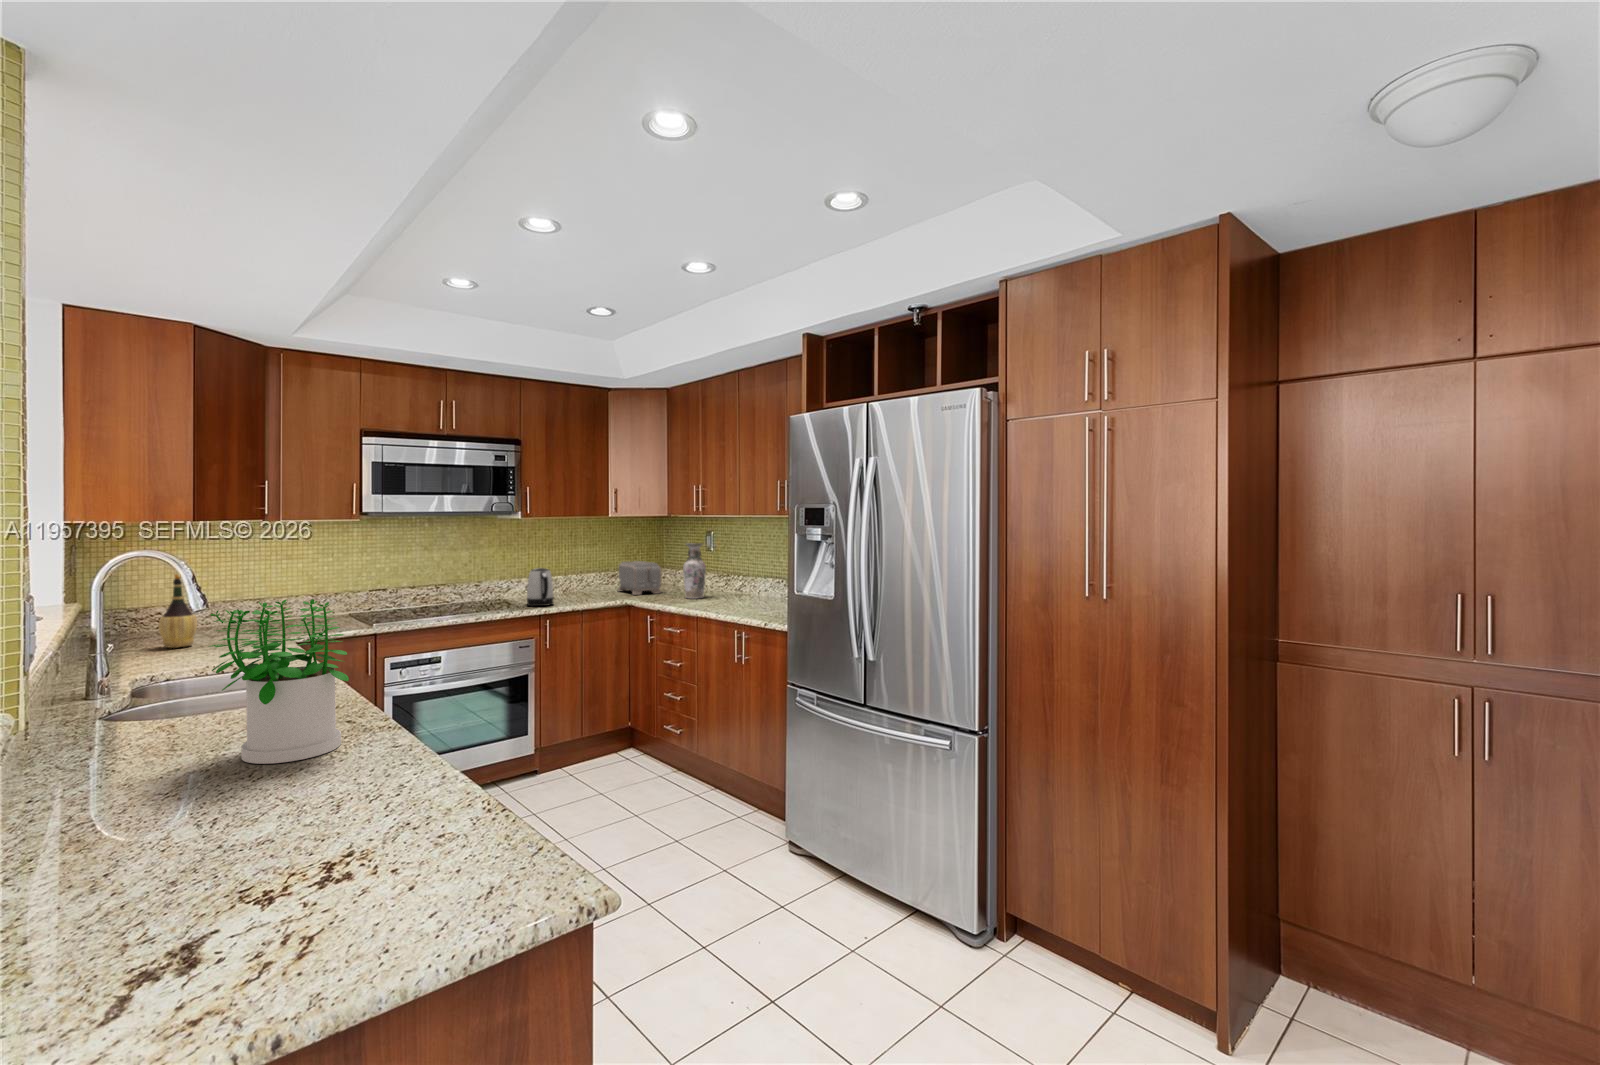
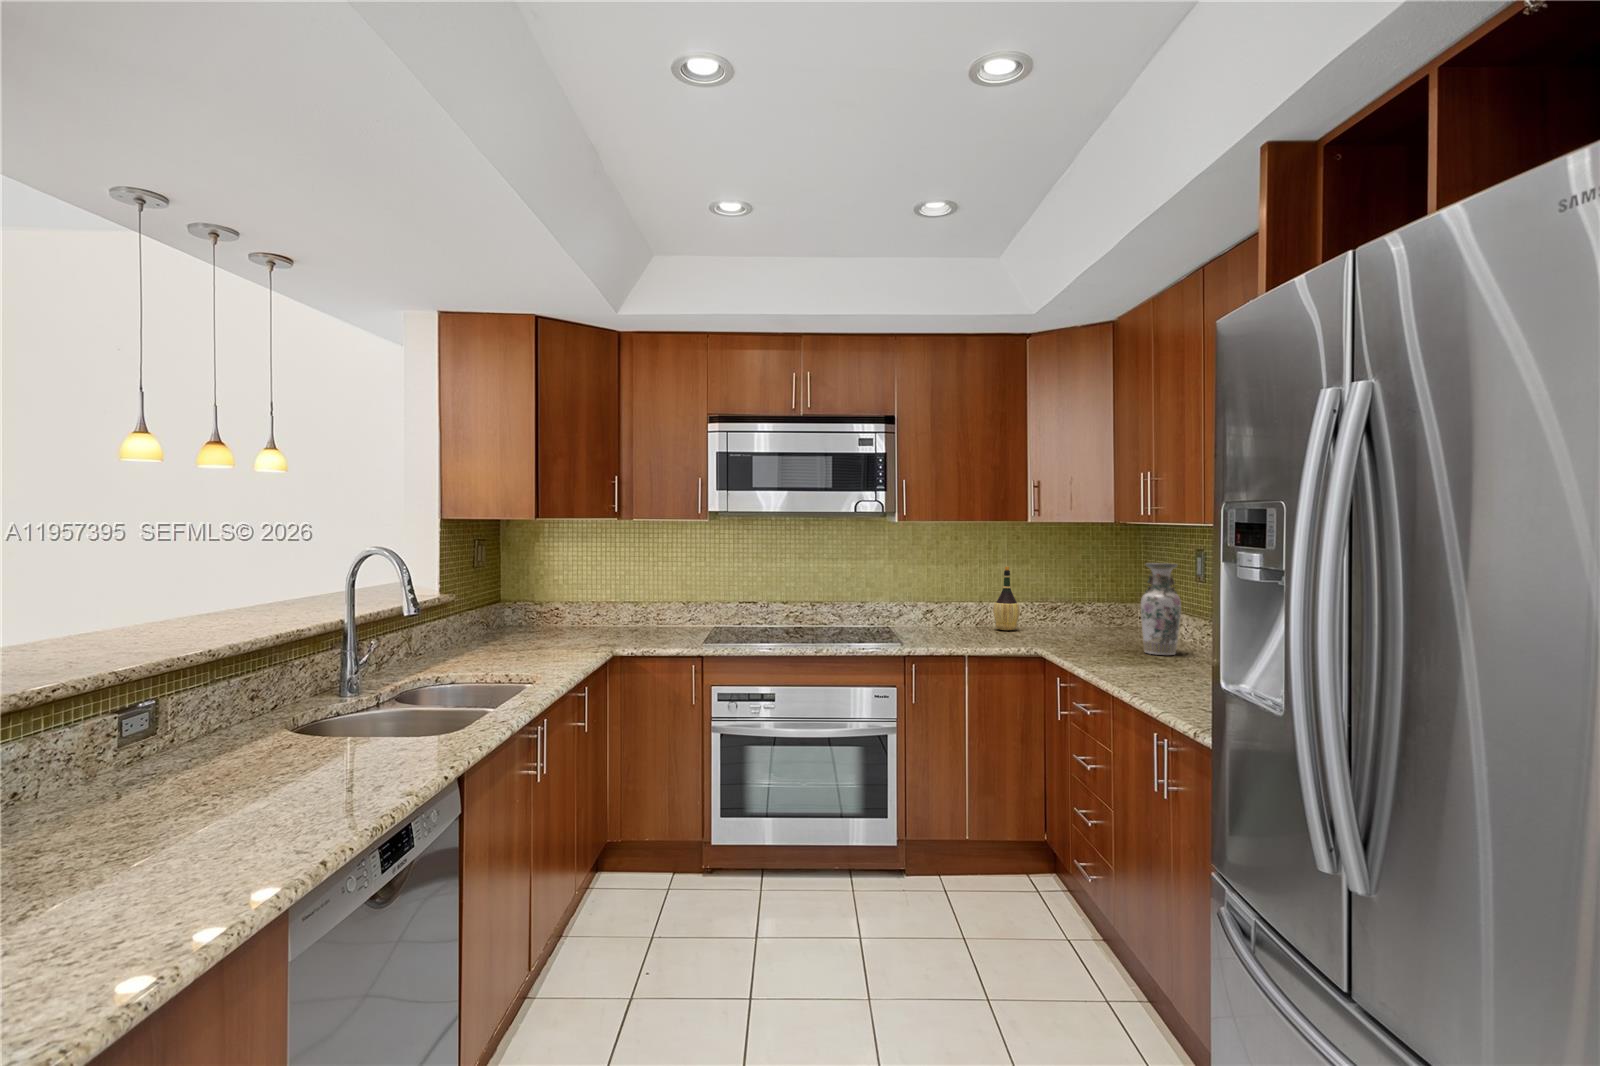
toaster: present [618,561,661,595] -> none [1061,586,1120,639]
kettle: present [527,568,554,606] -> none [907,589,942,642]
wine bottle: present [159,574,197,648] -> present [993,566,1020,630]
potted plant: present [209,599,349,764] -> none [108,619,318,849]

